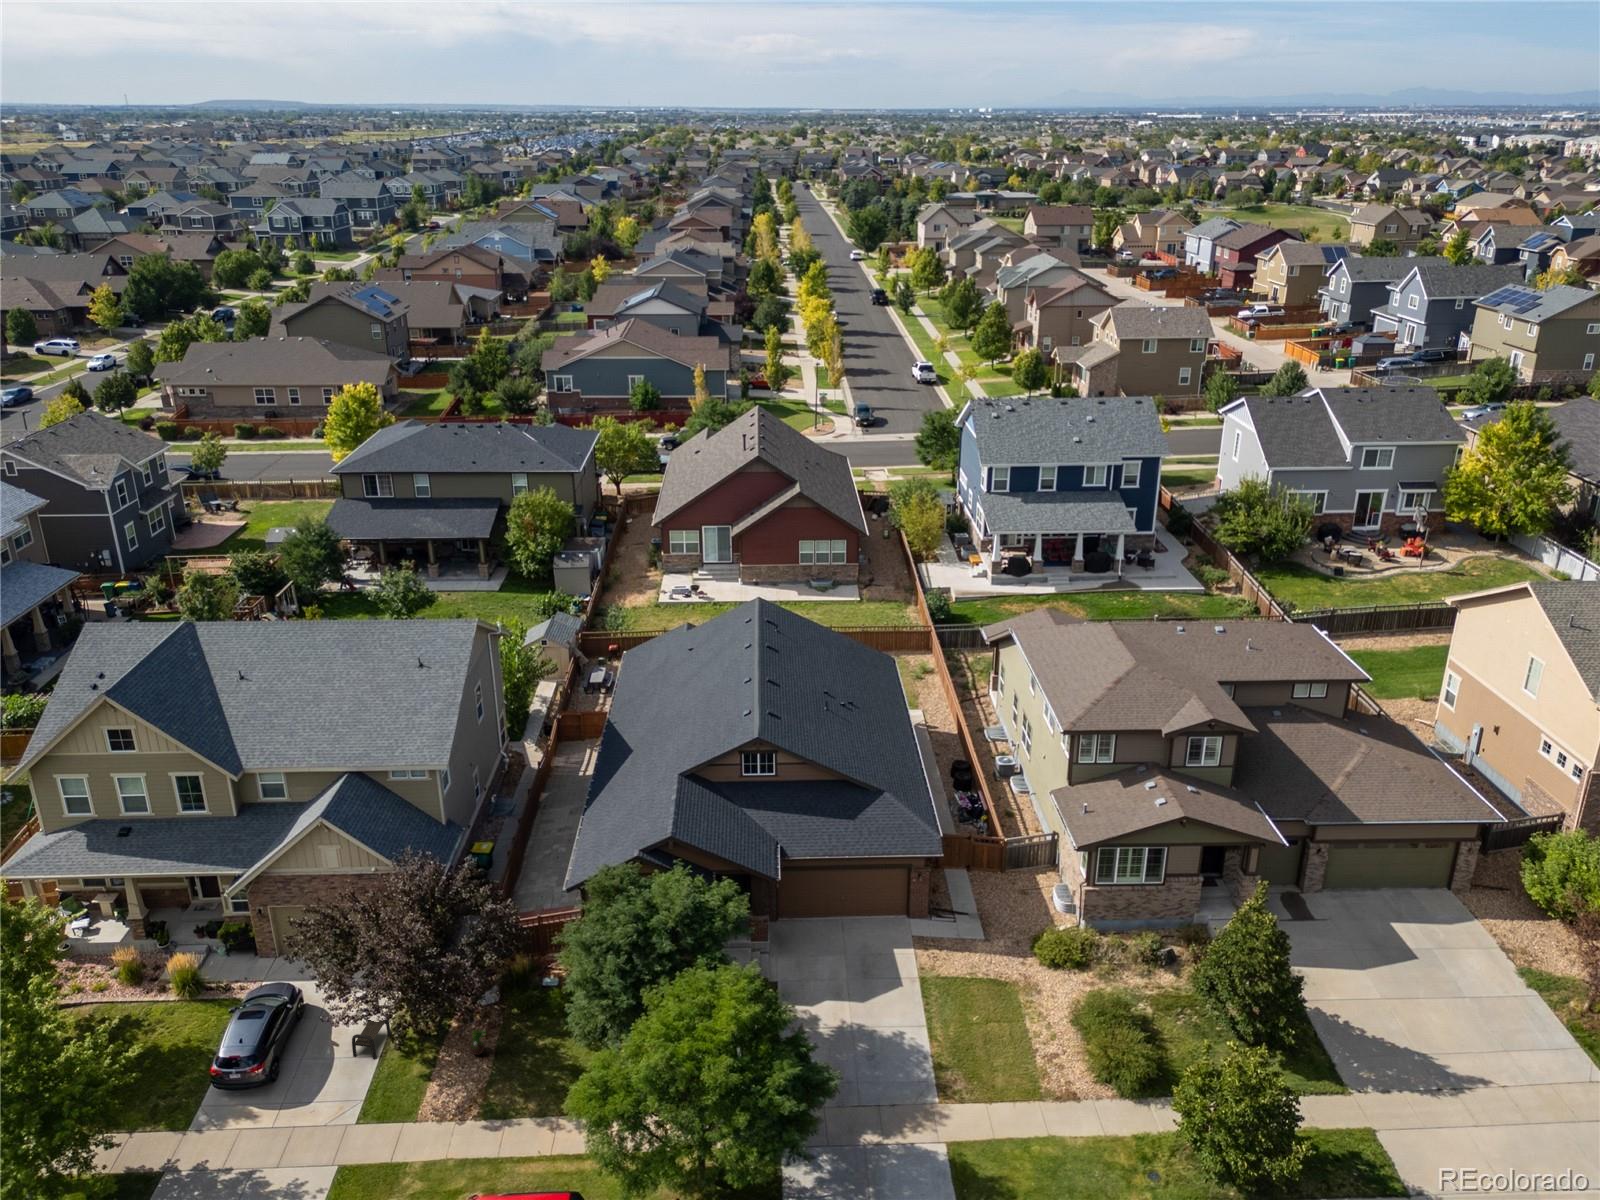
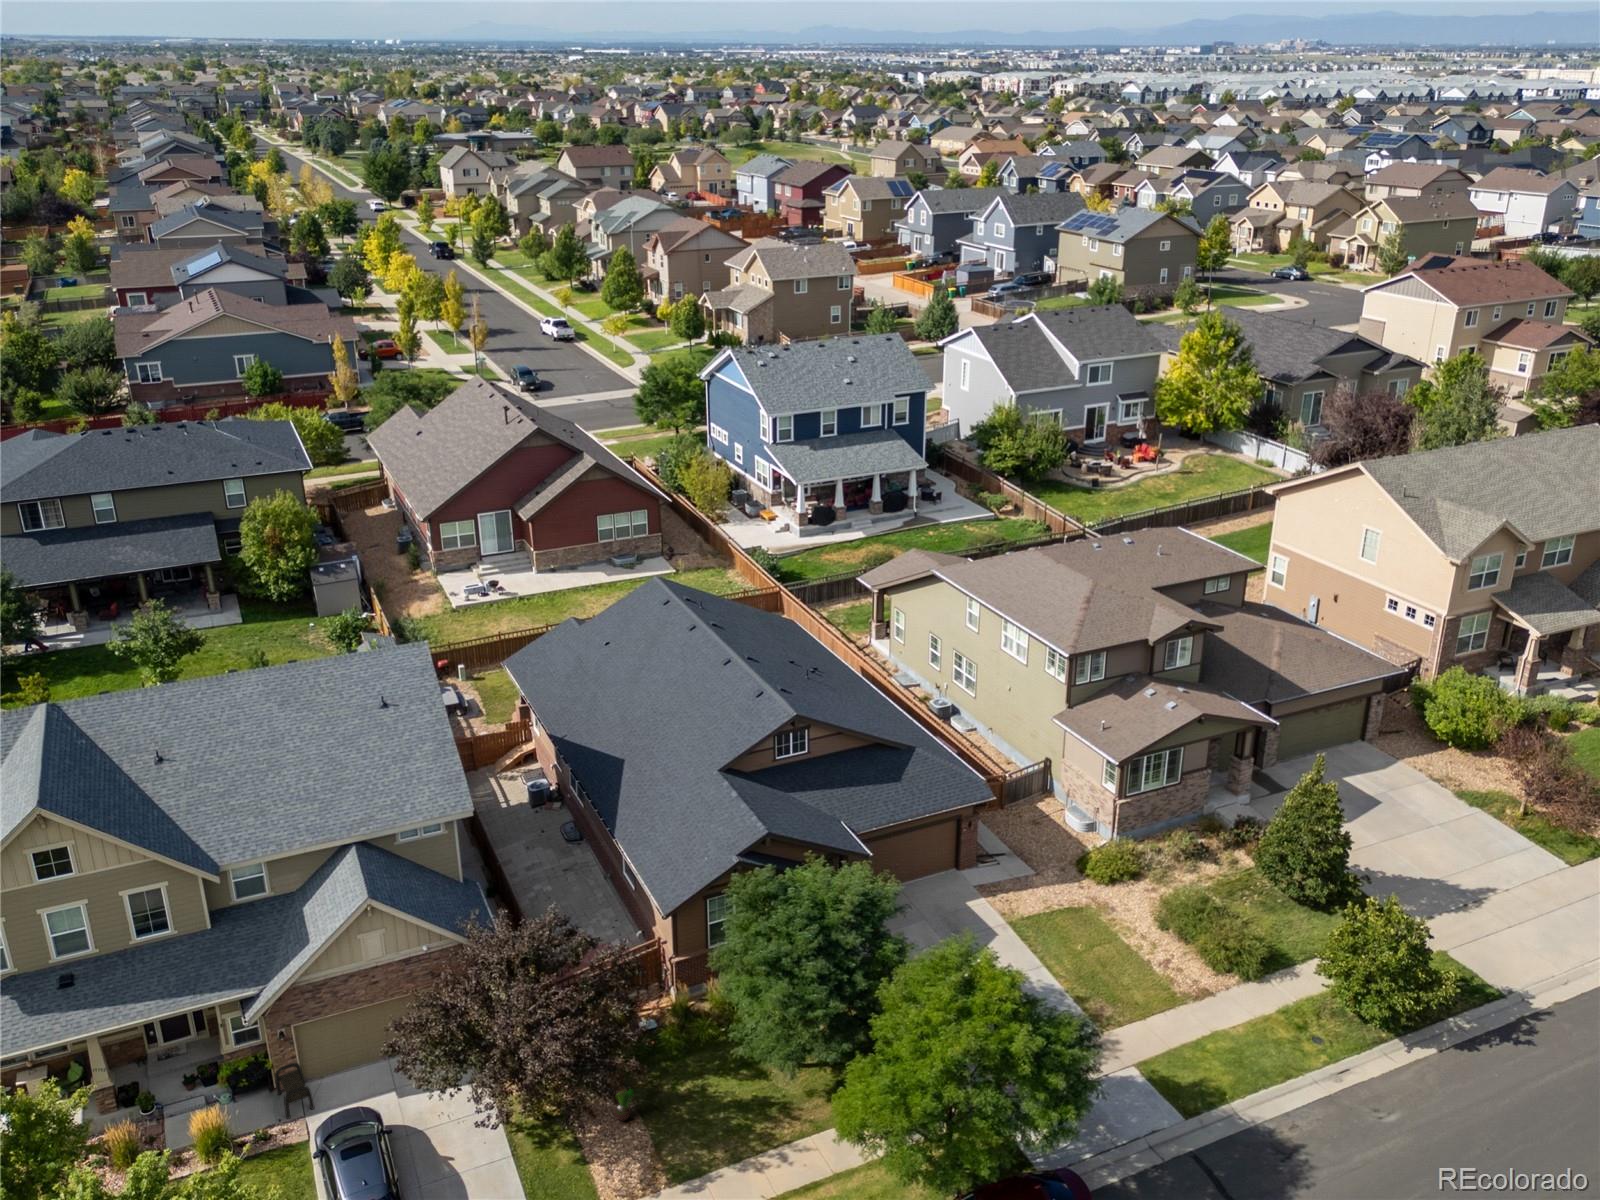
bench: present [352,1018,391,1059] -> present [275,1063,314,1119]

